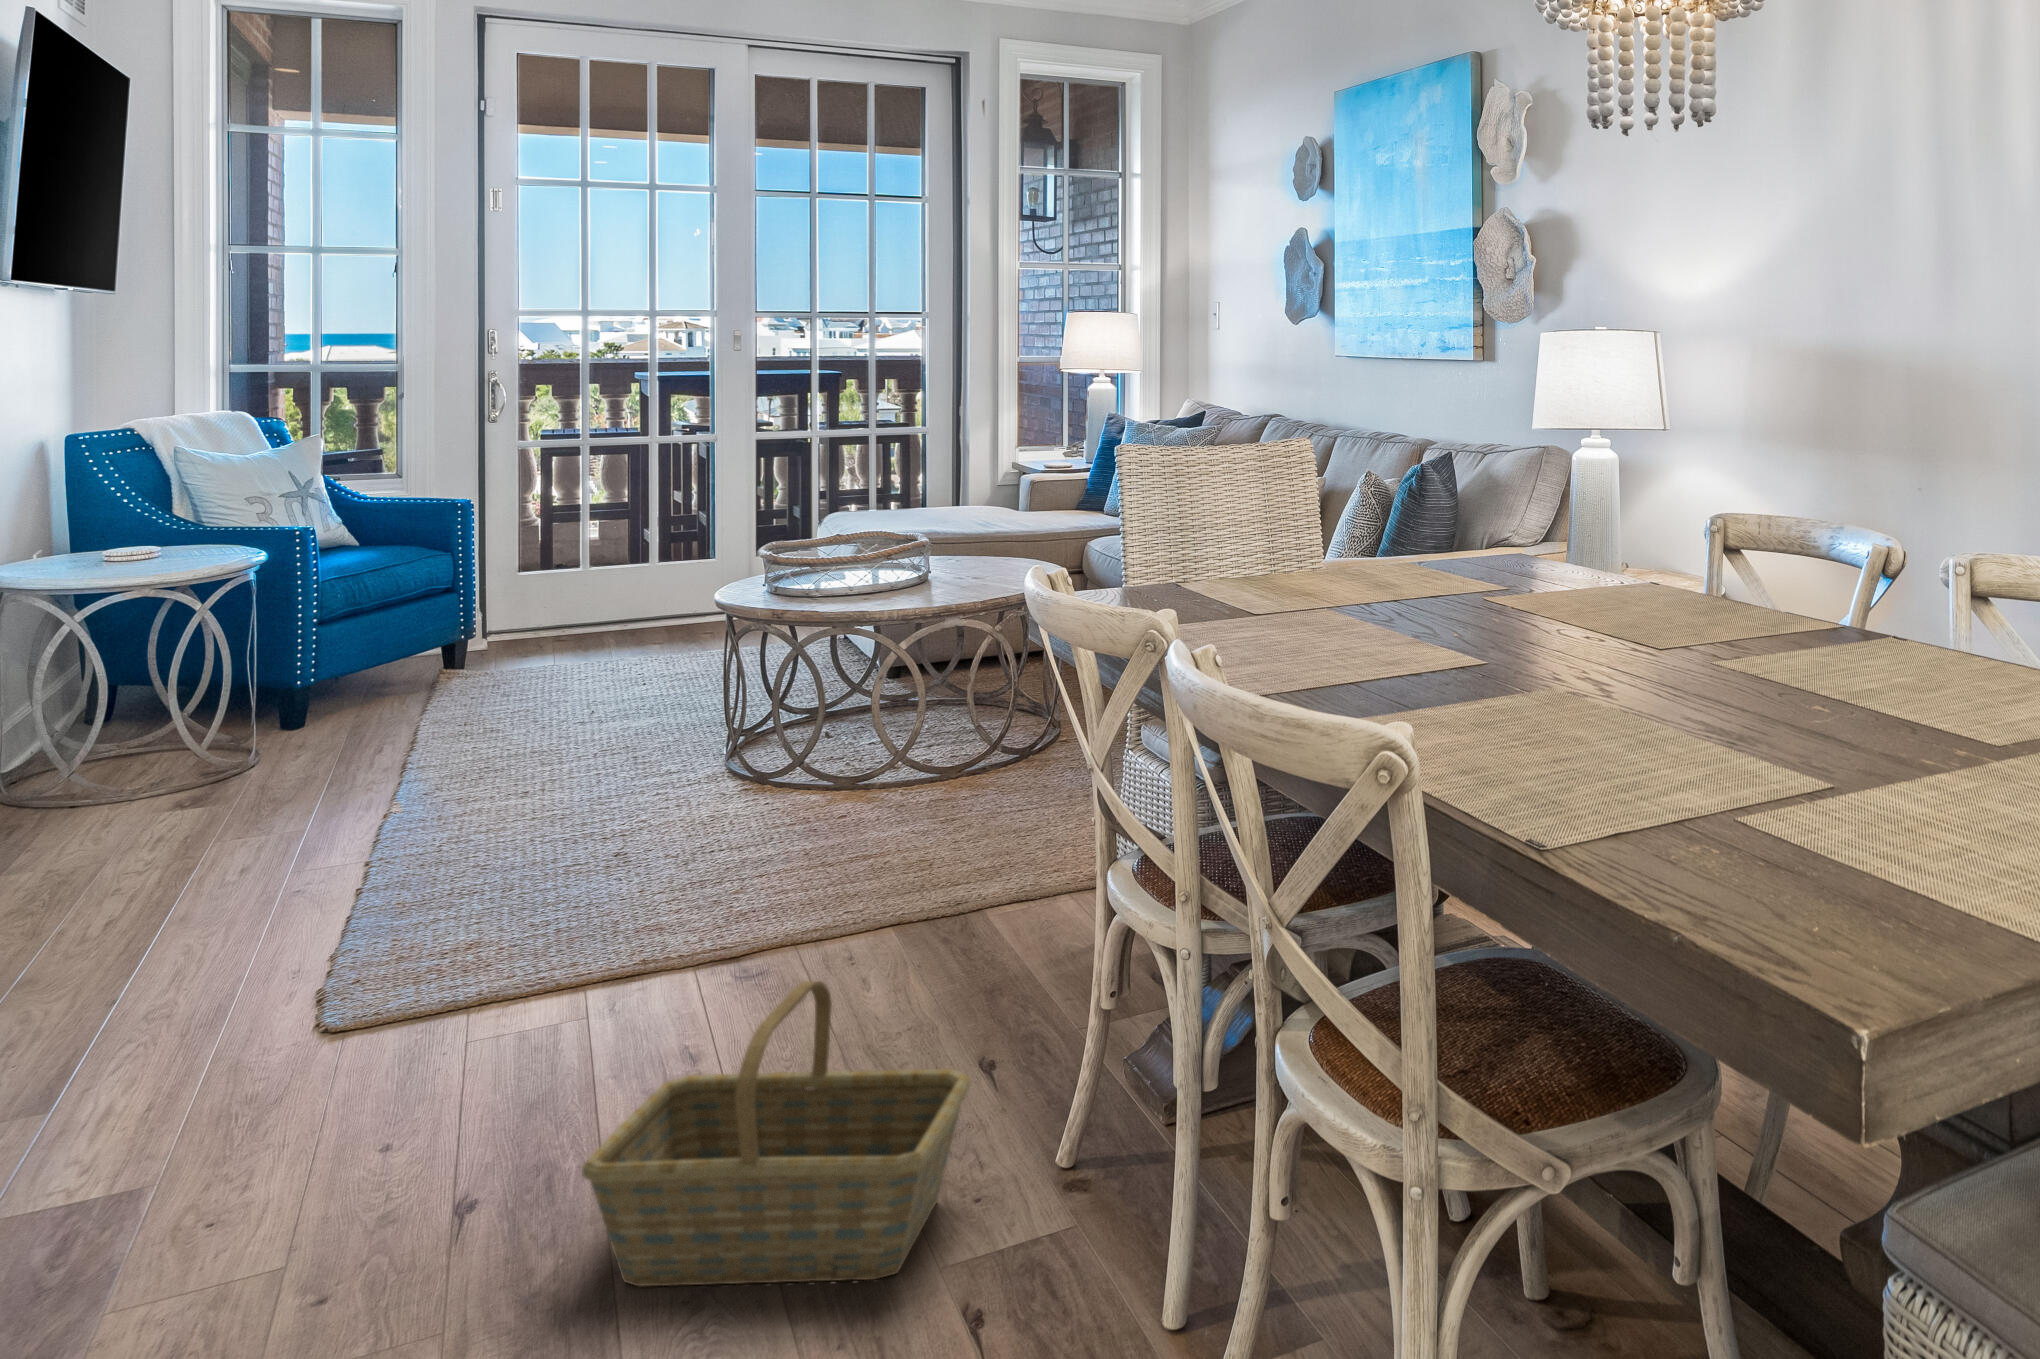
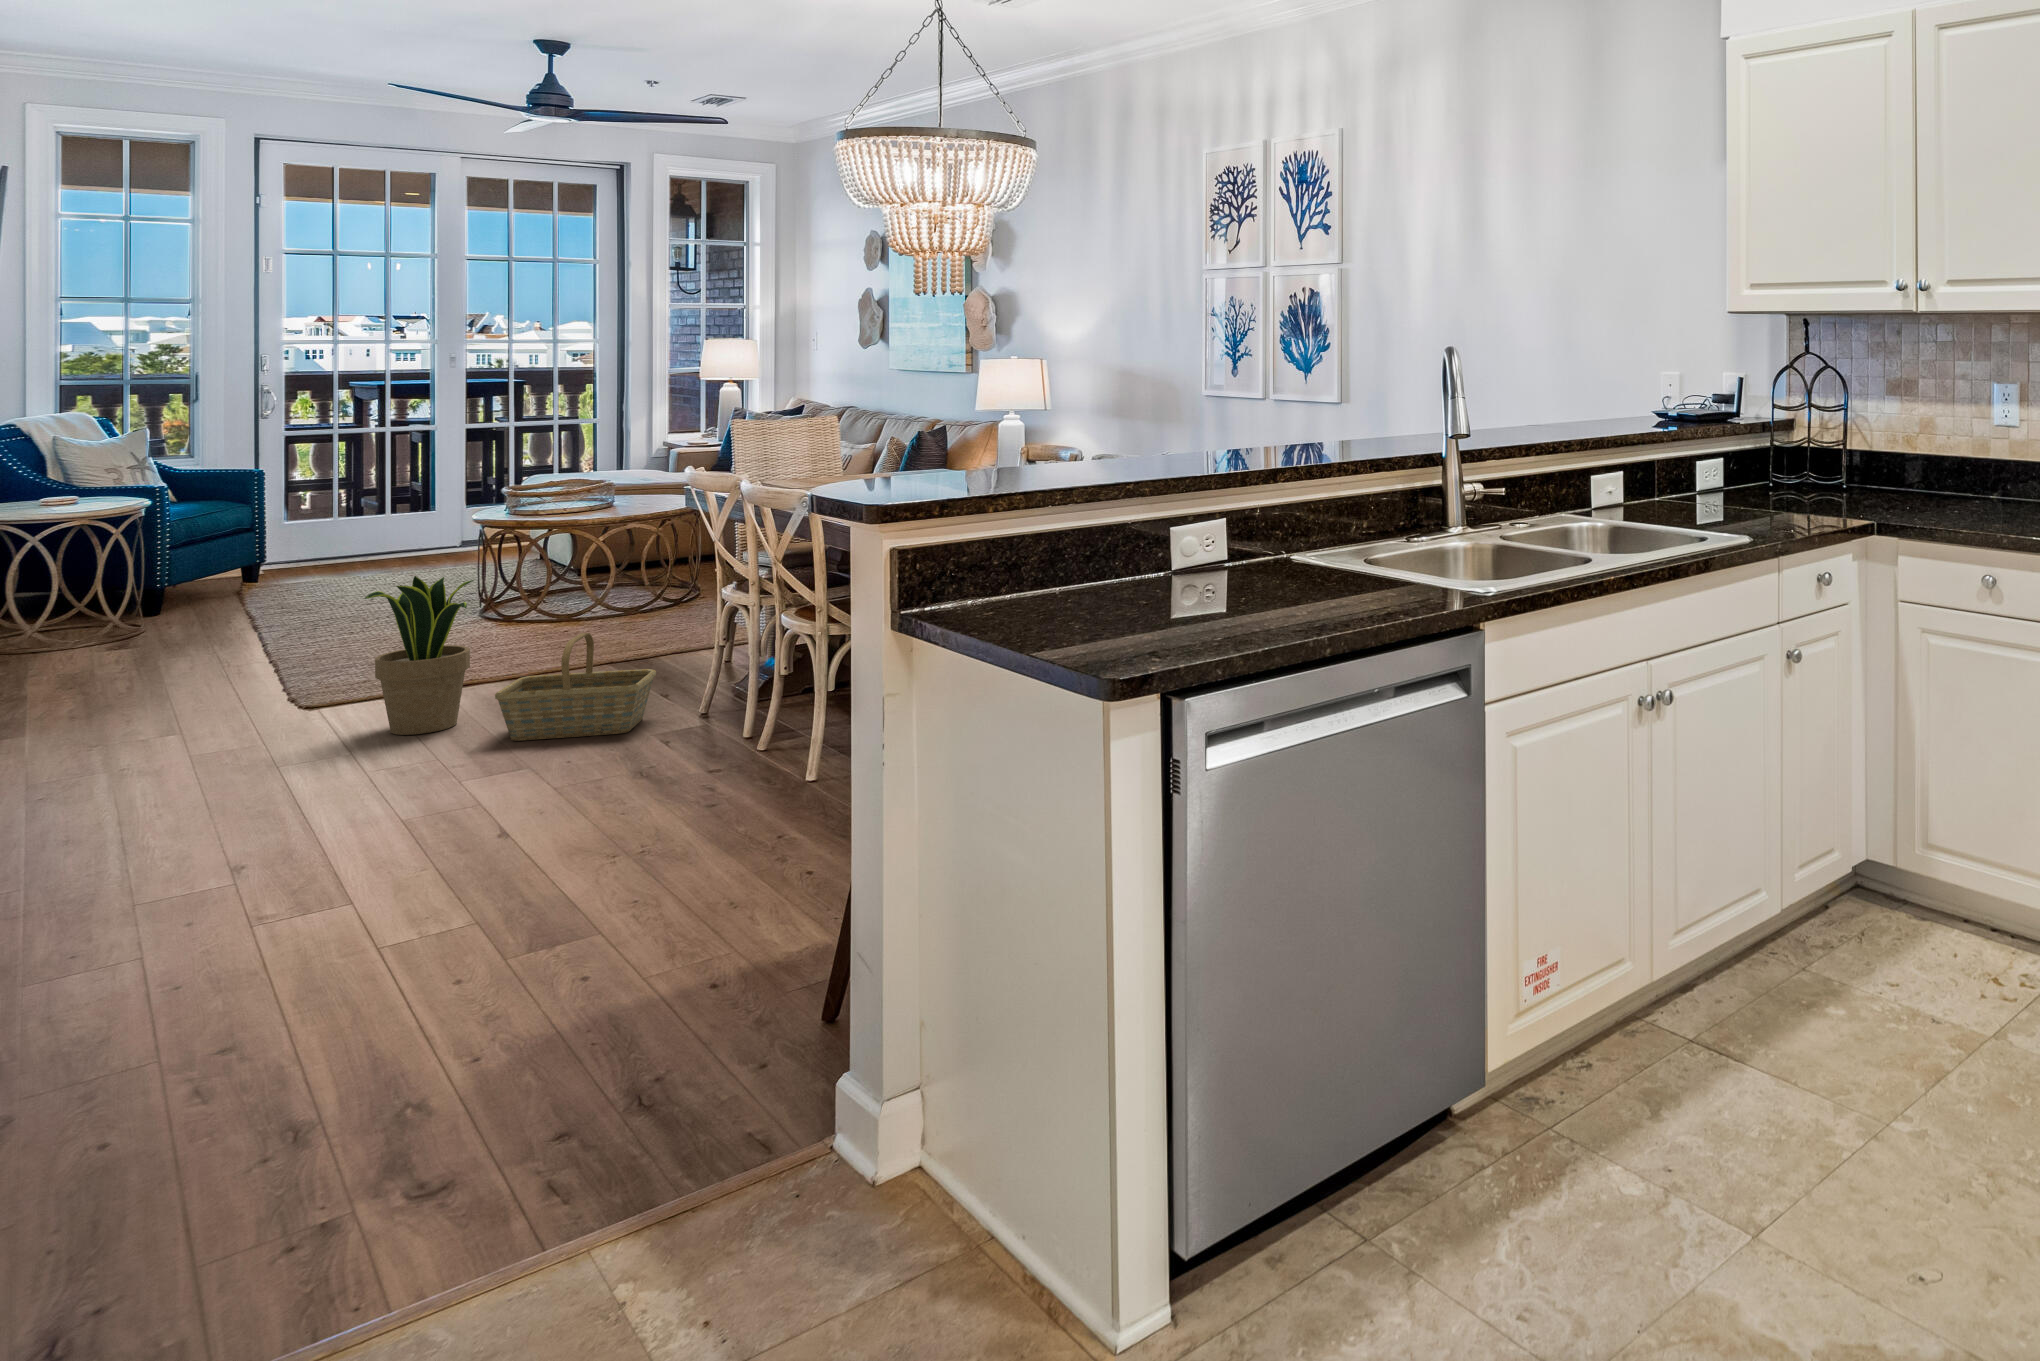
potted plant: none [315,812,589,1216] -> present [365,576,474,735]

